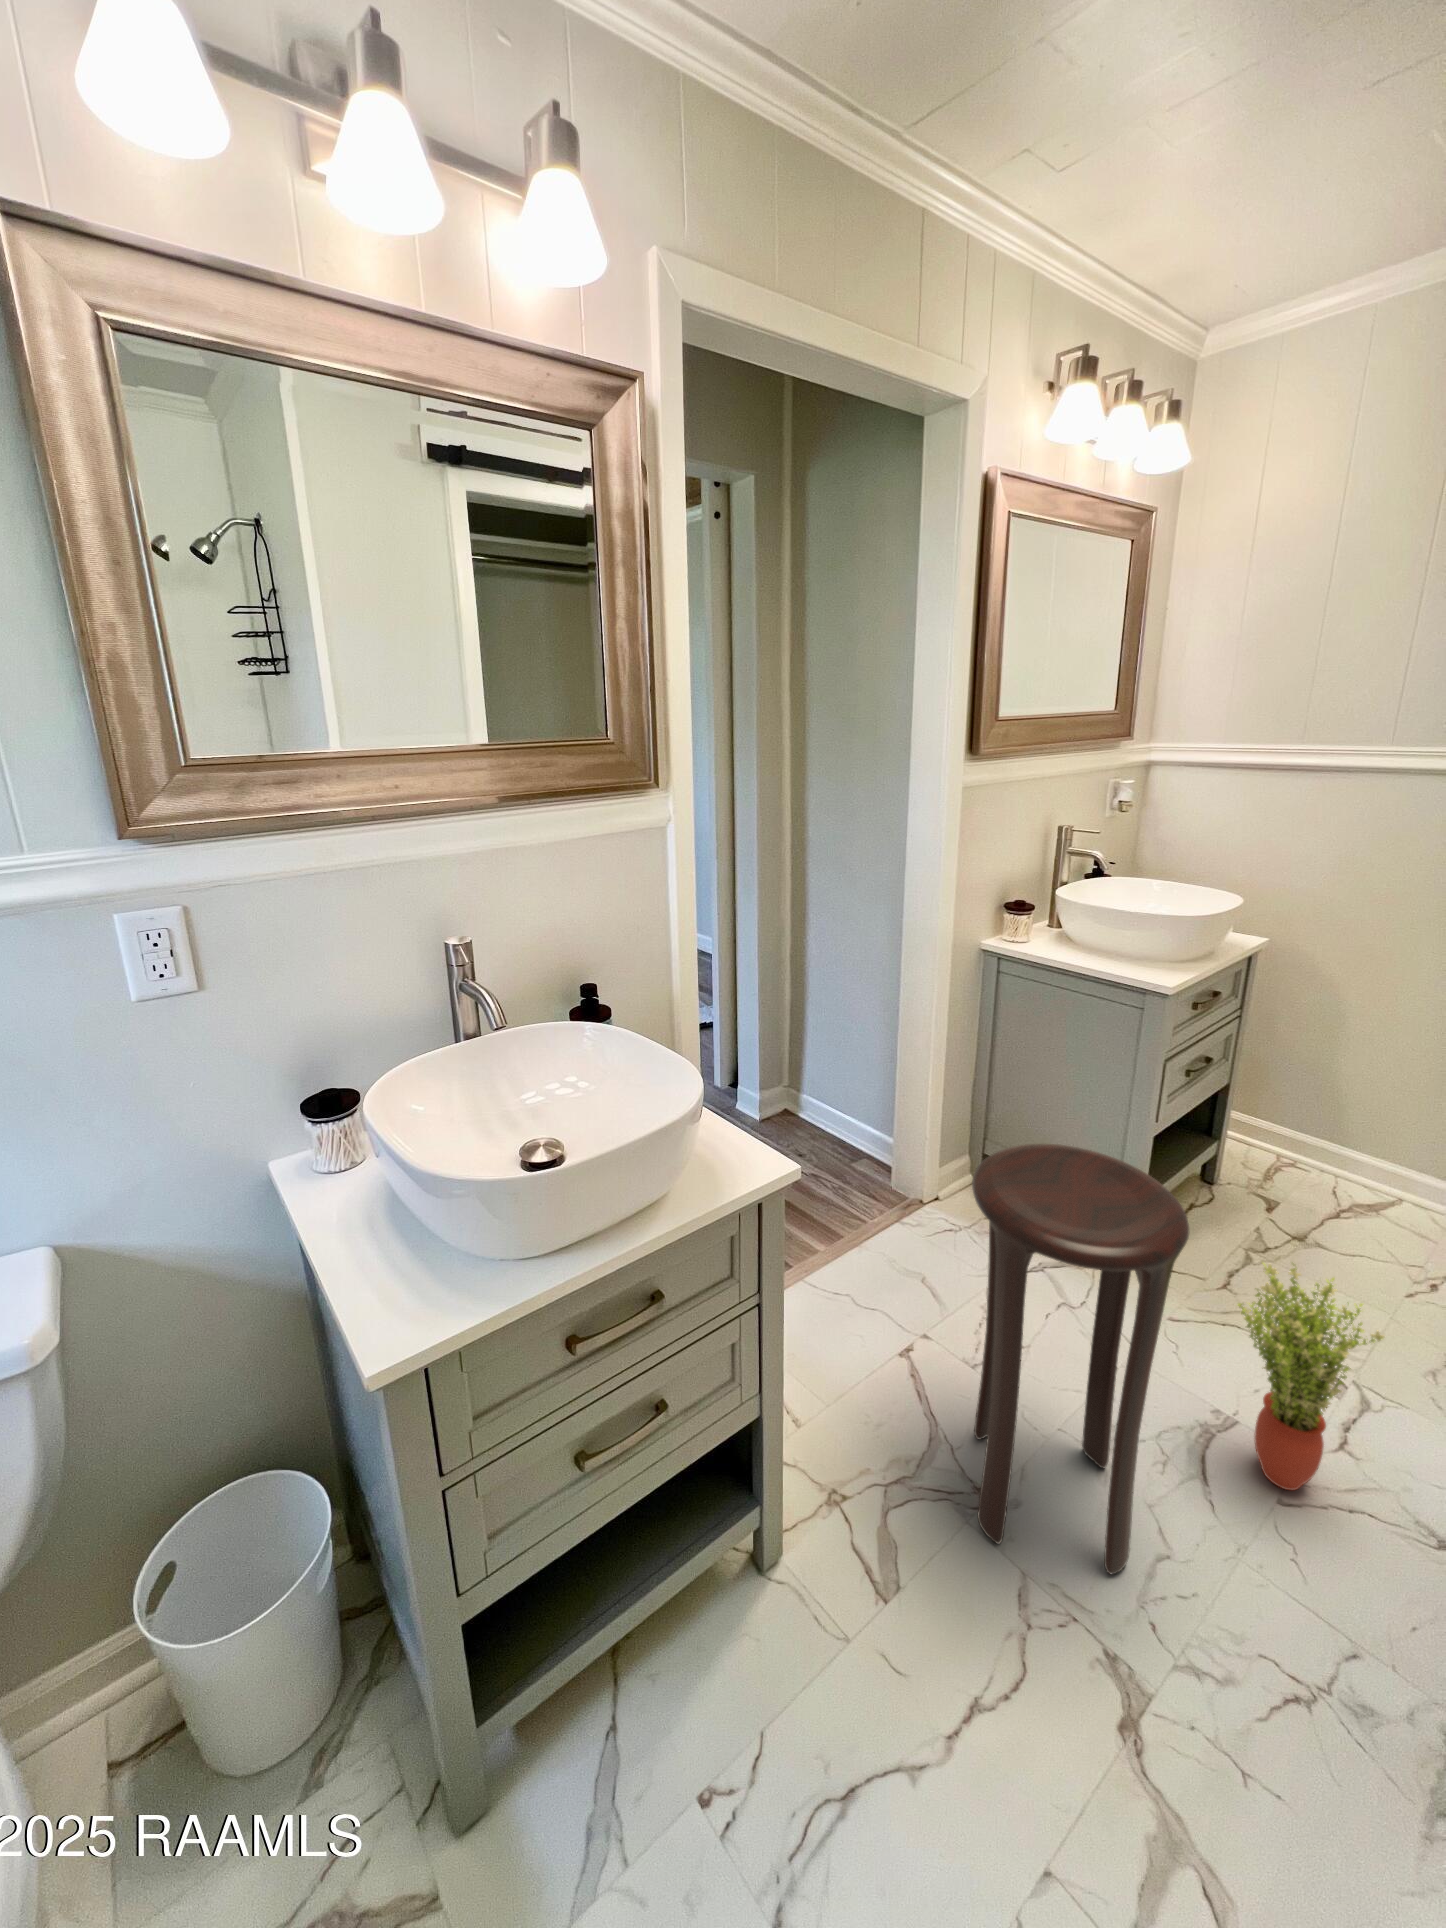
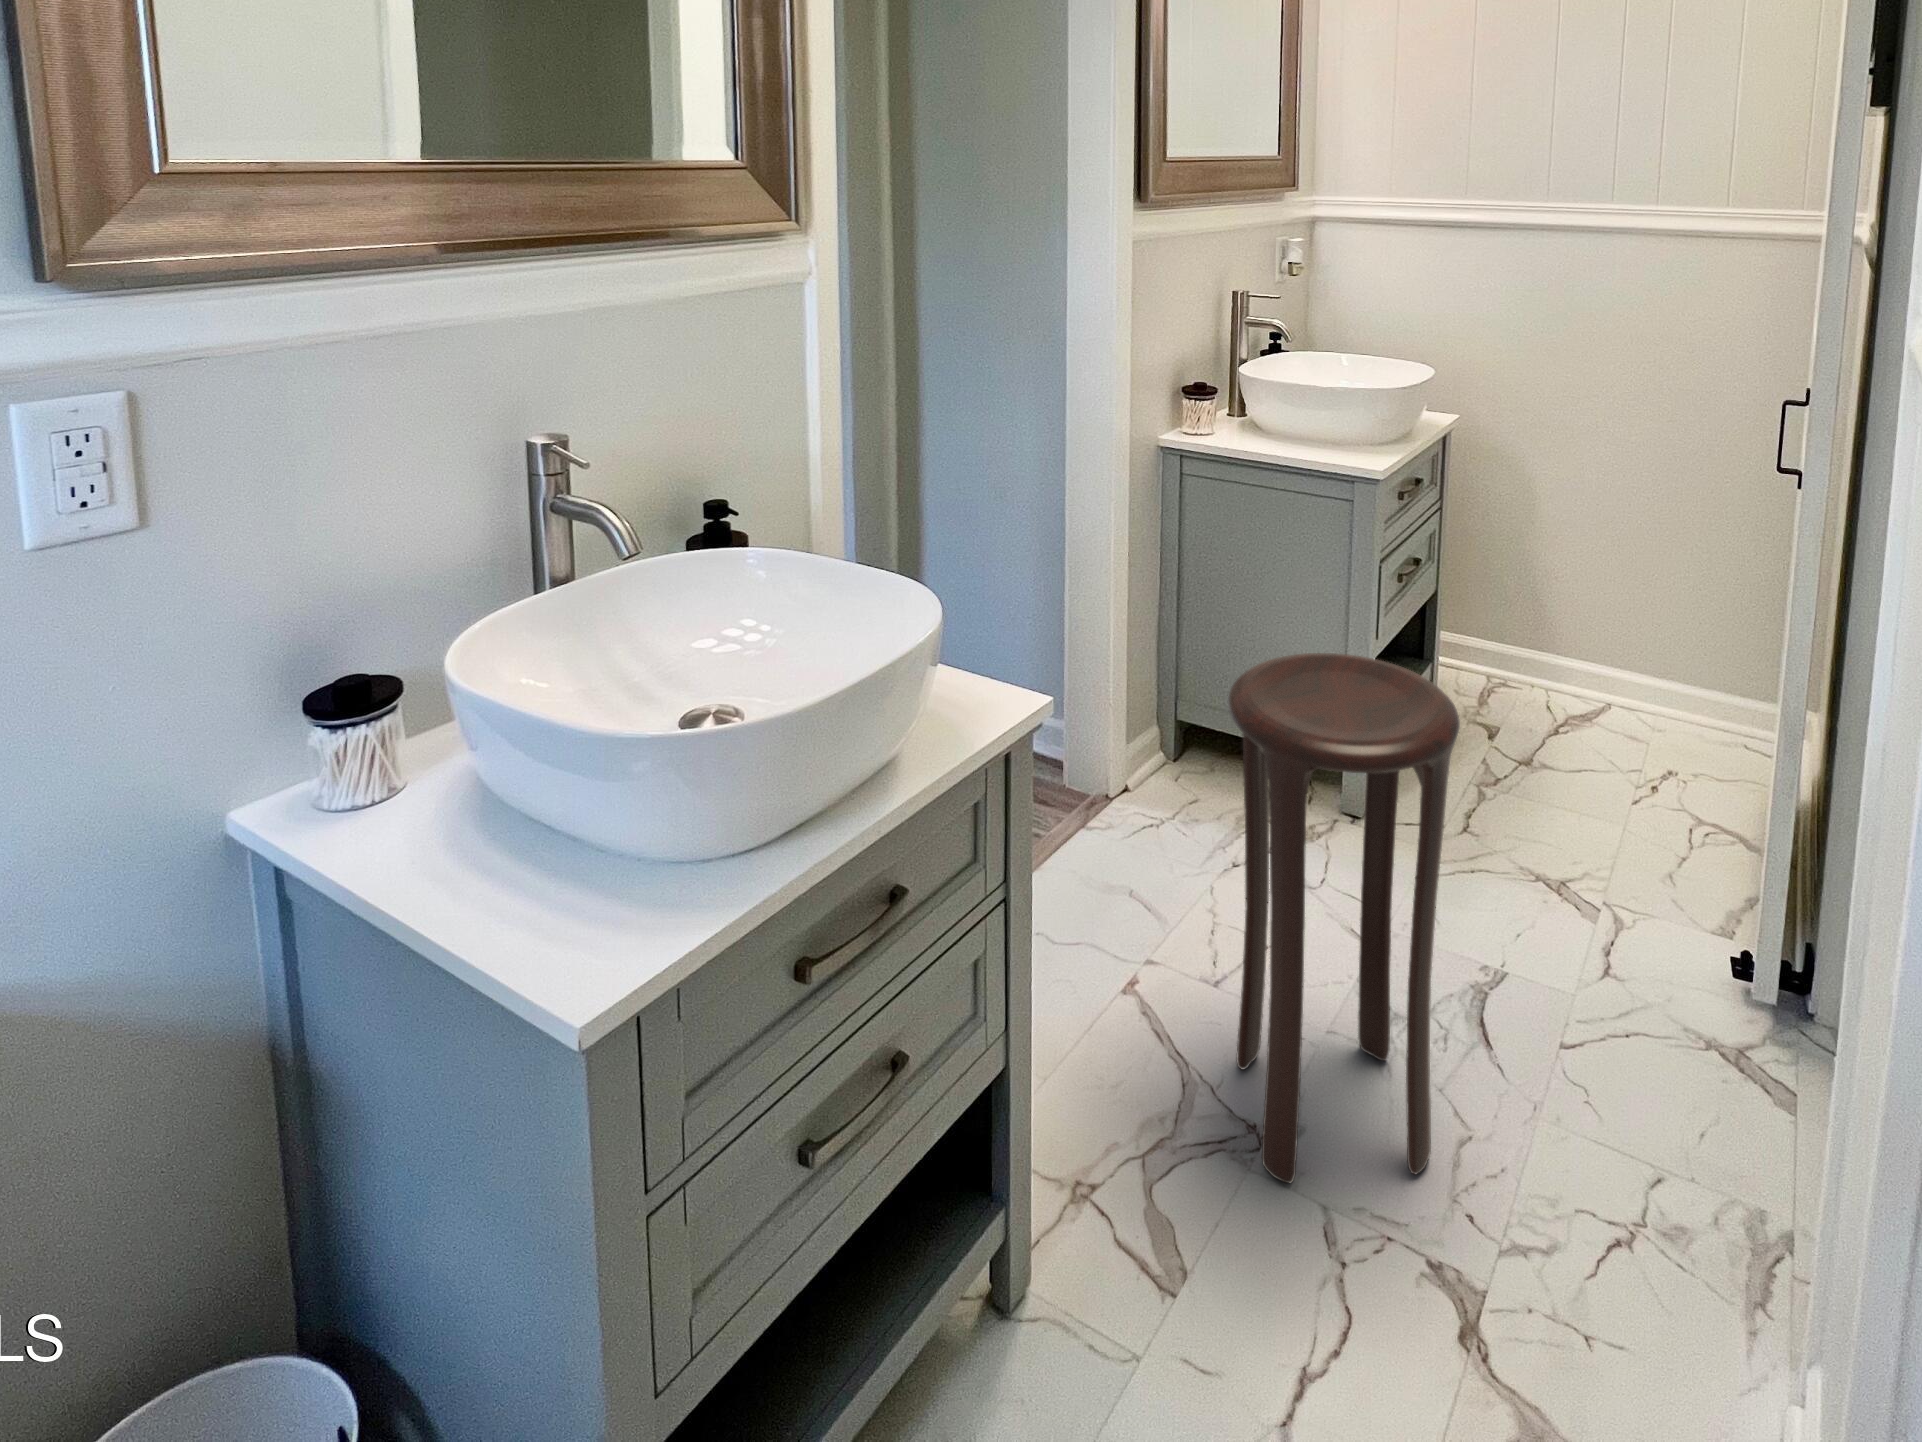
potted plant: present [1238,1264,1384,1490] -> none [1498,753,1632,1028]

